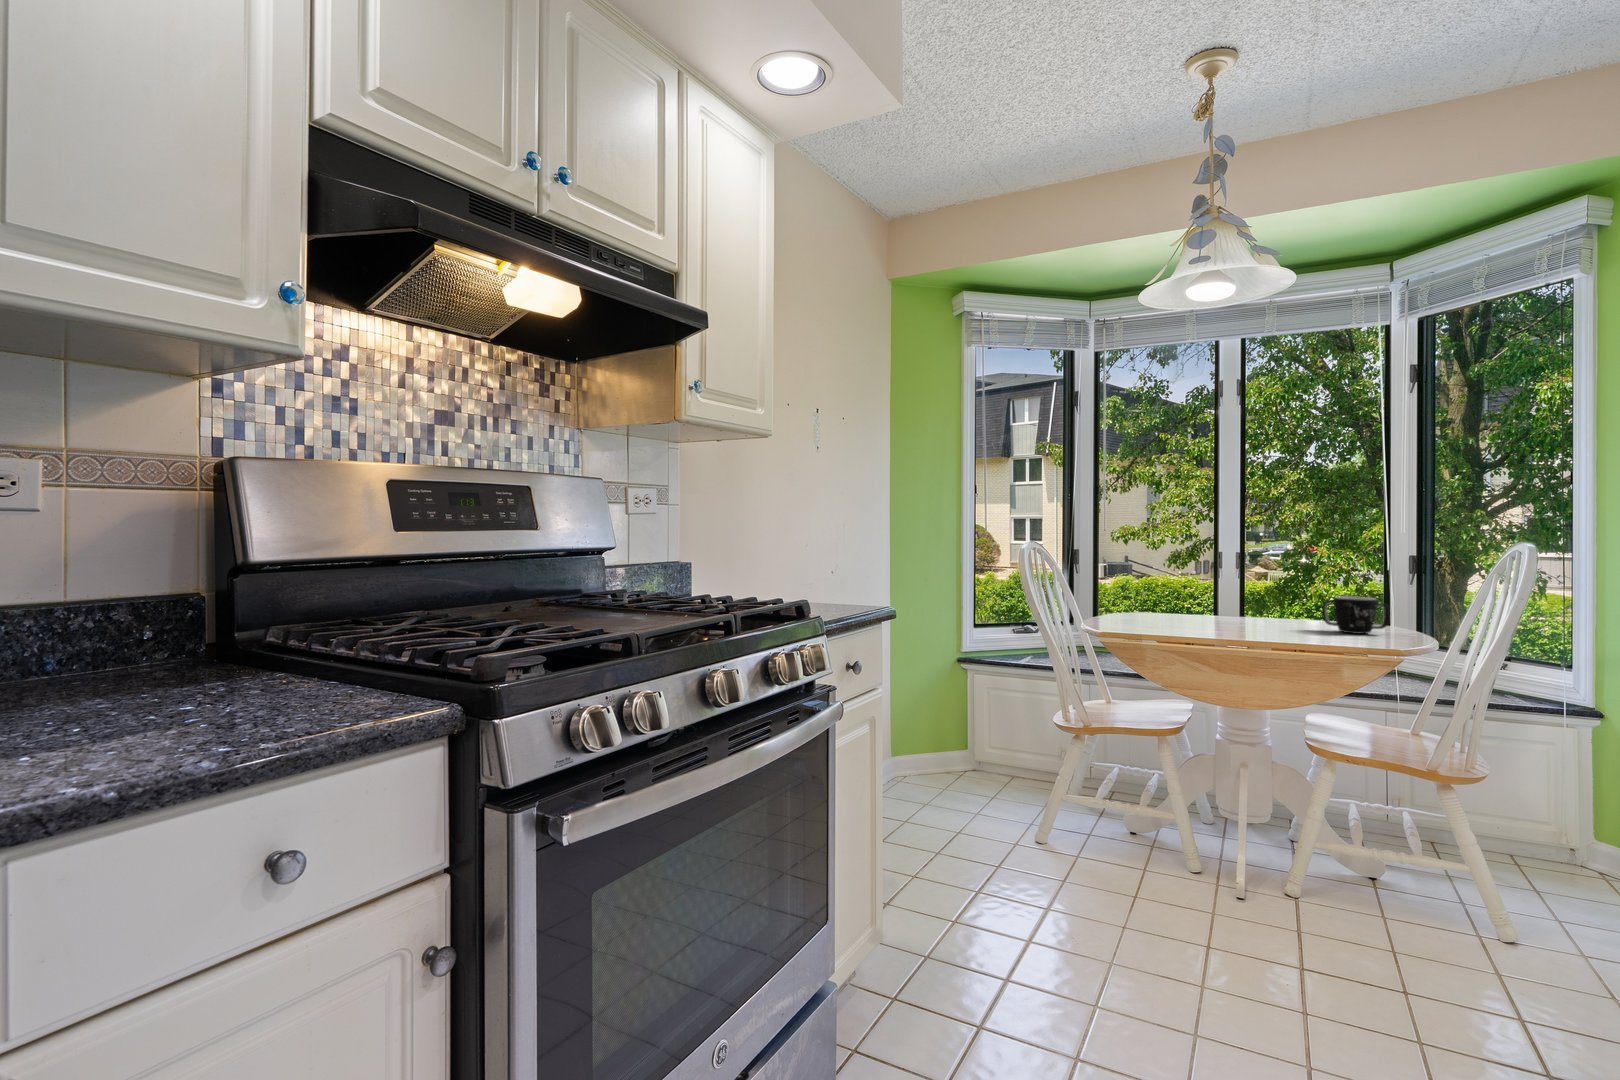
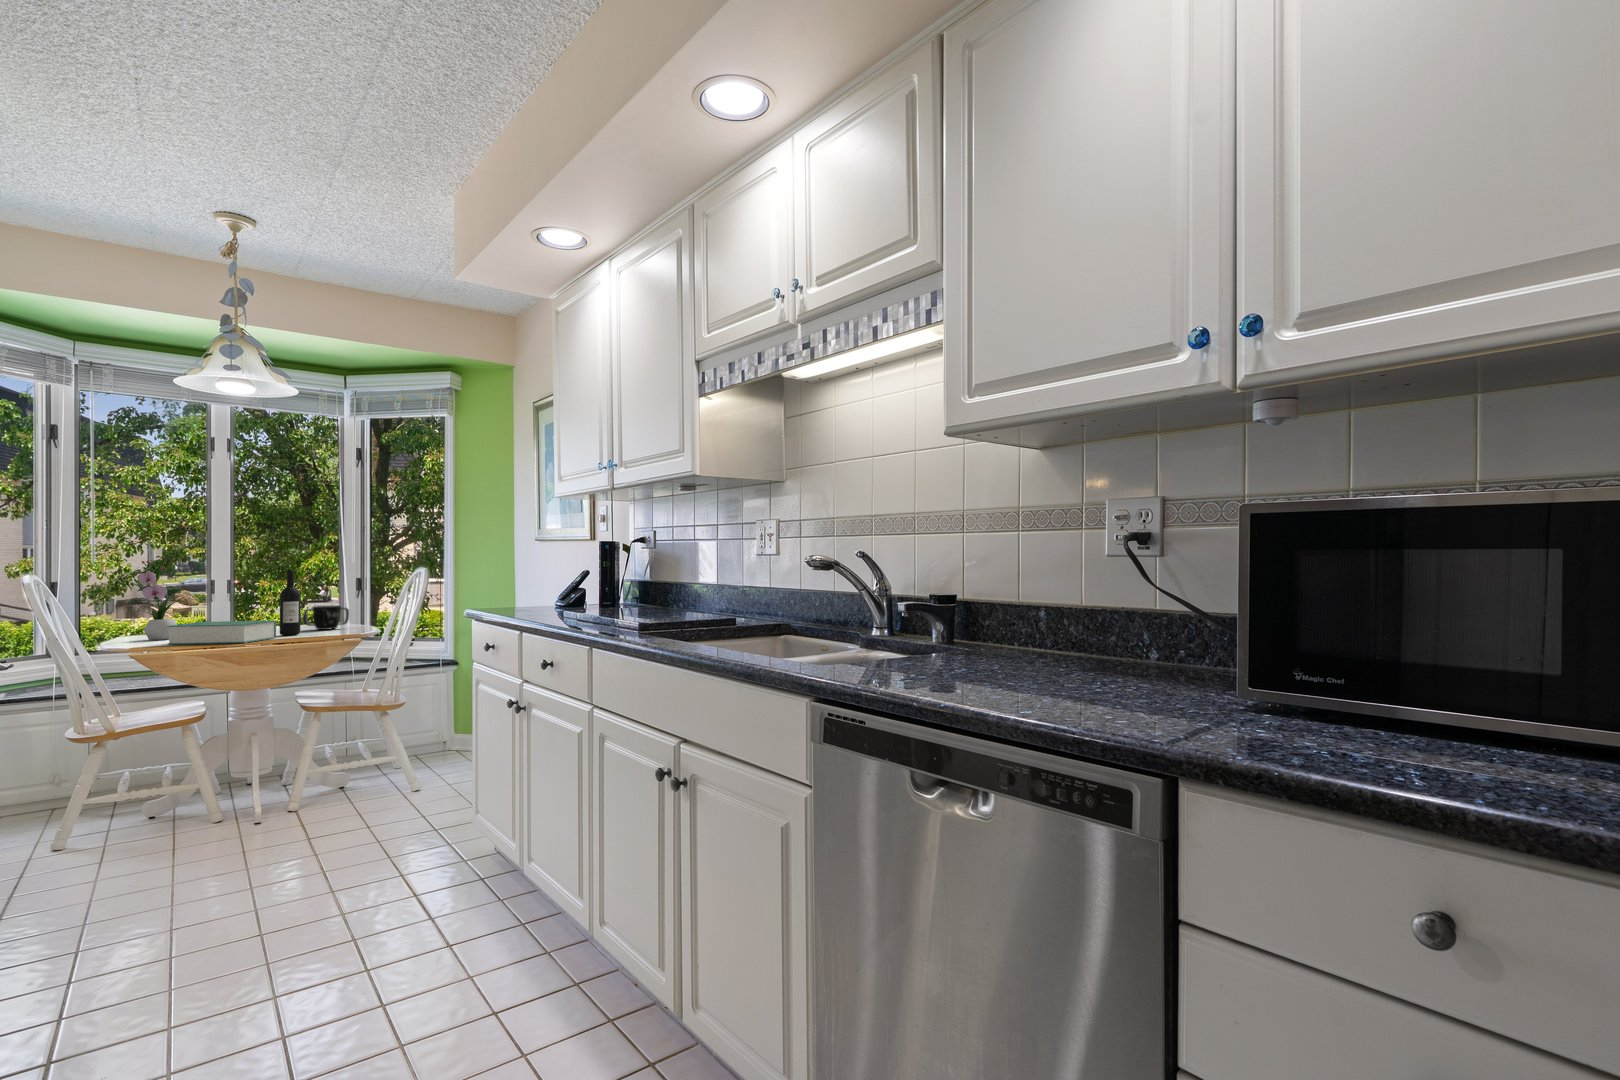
flower arrangement: none [1128,530,1174,625] -> present [138,561,182,640]
wine bottle: none [1282,546,1311,638] -> present [280,570,301,635]
book: none [1146,608,1274,645] -> present [168,621,276,645]

